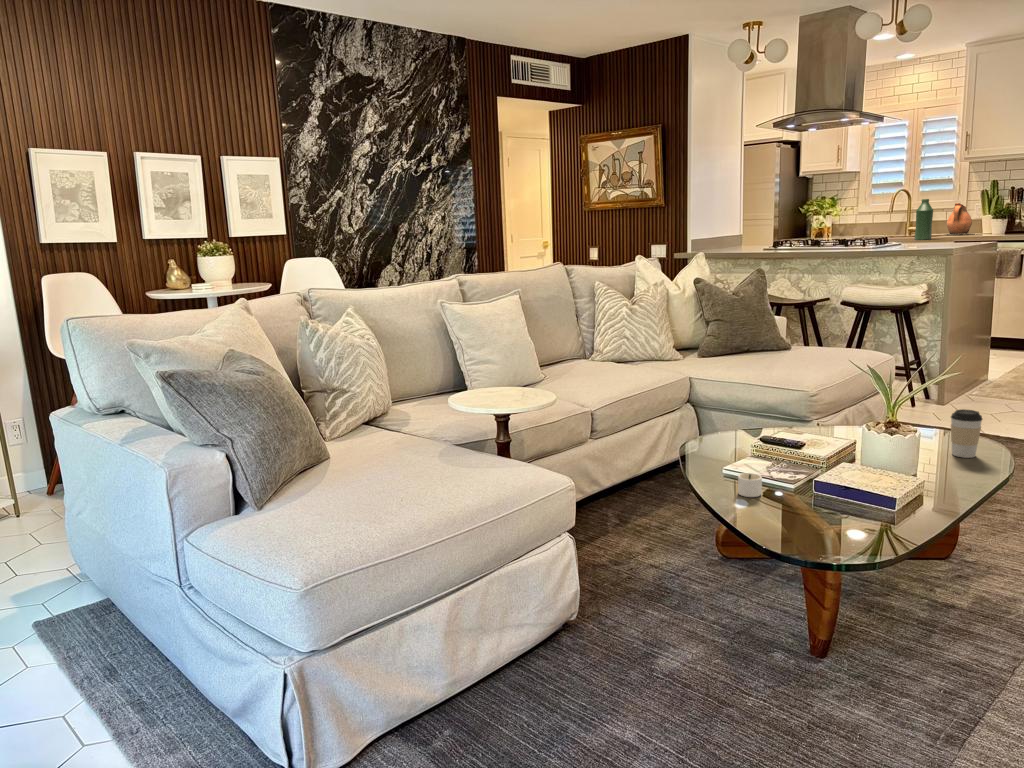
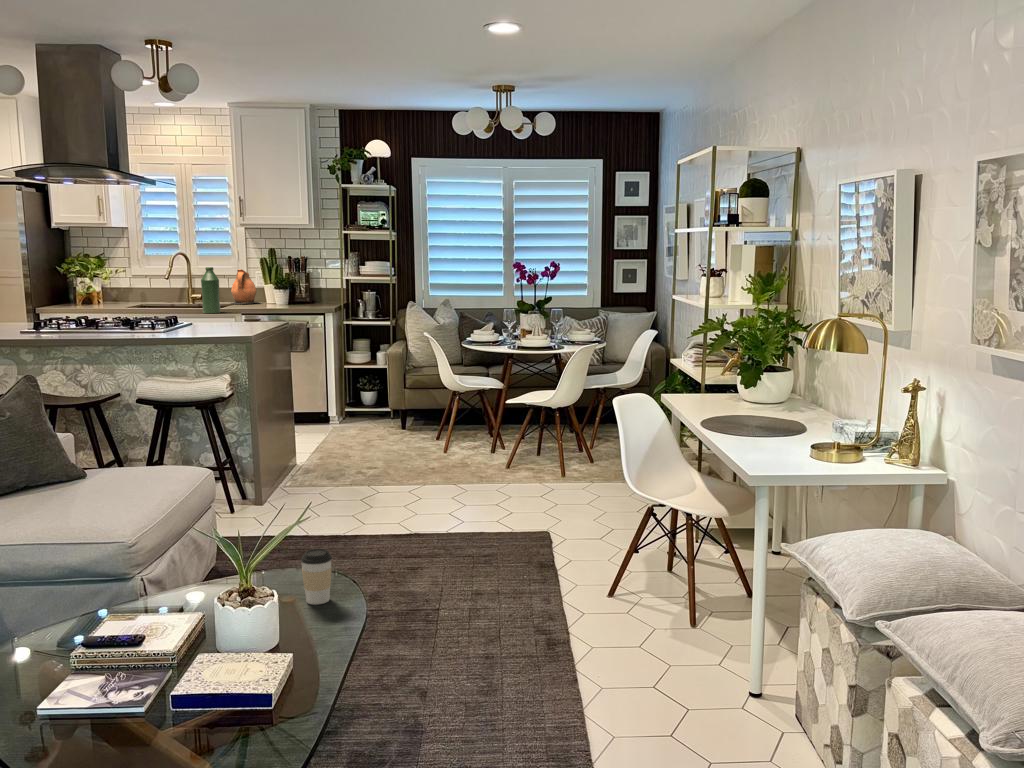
candle: present [738,473,762,497] -> none [67,707,116,746]

